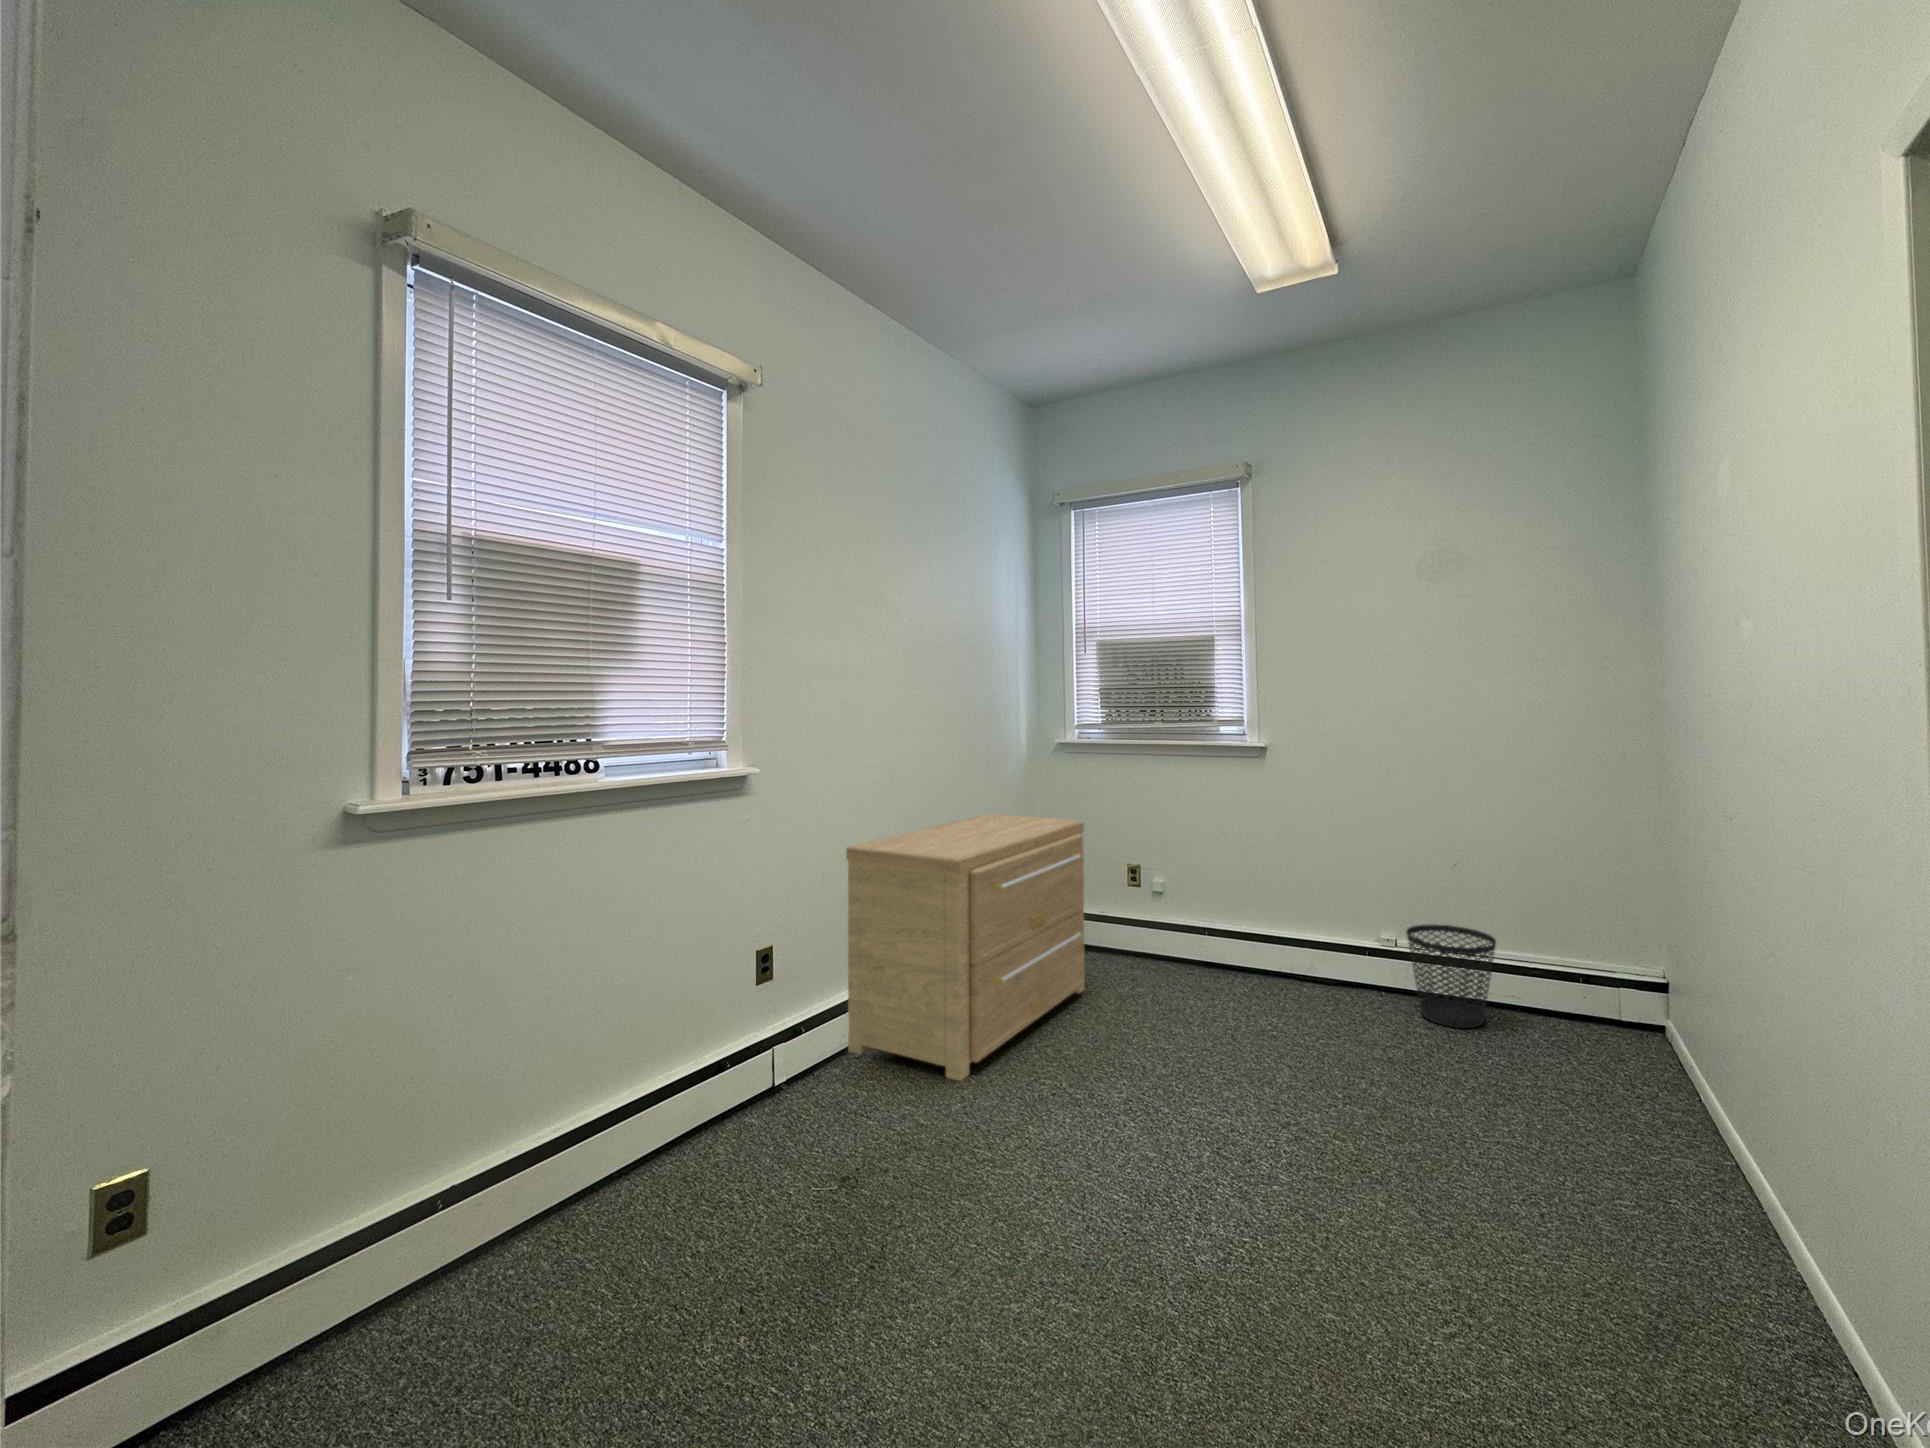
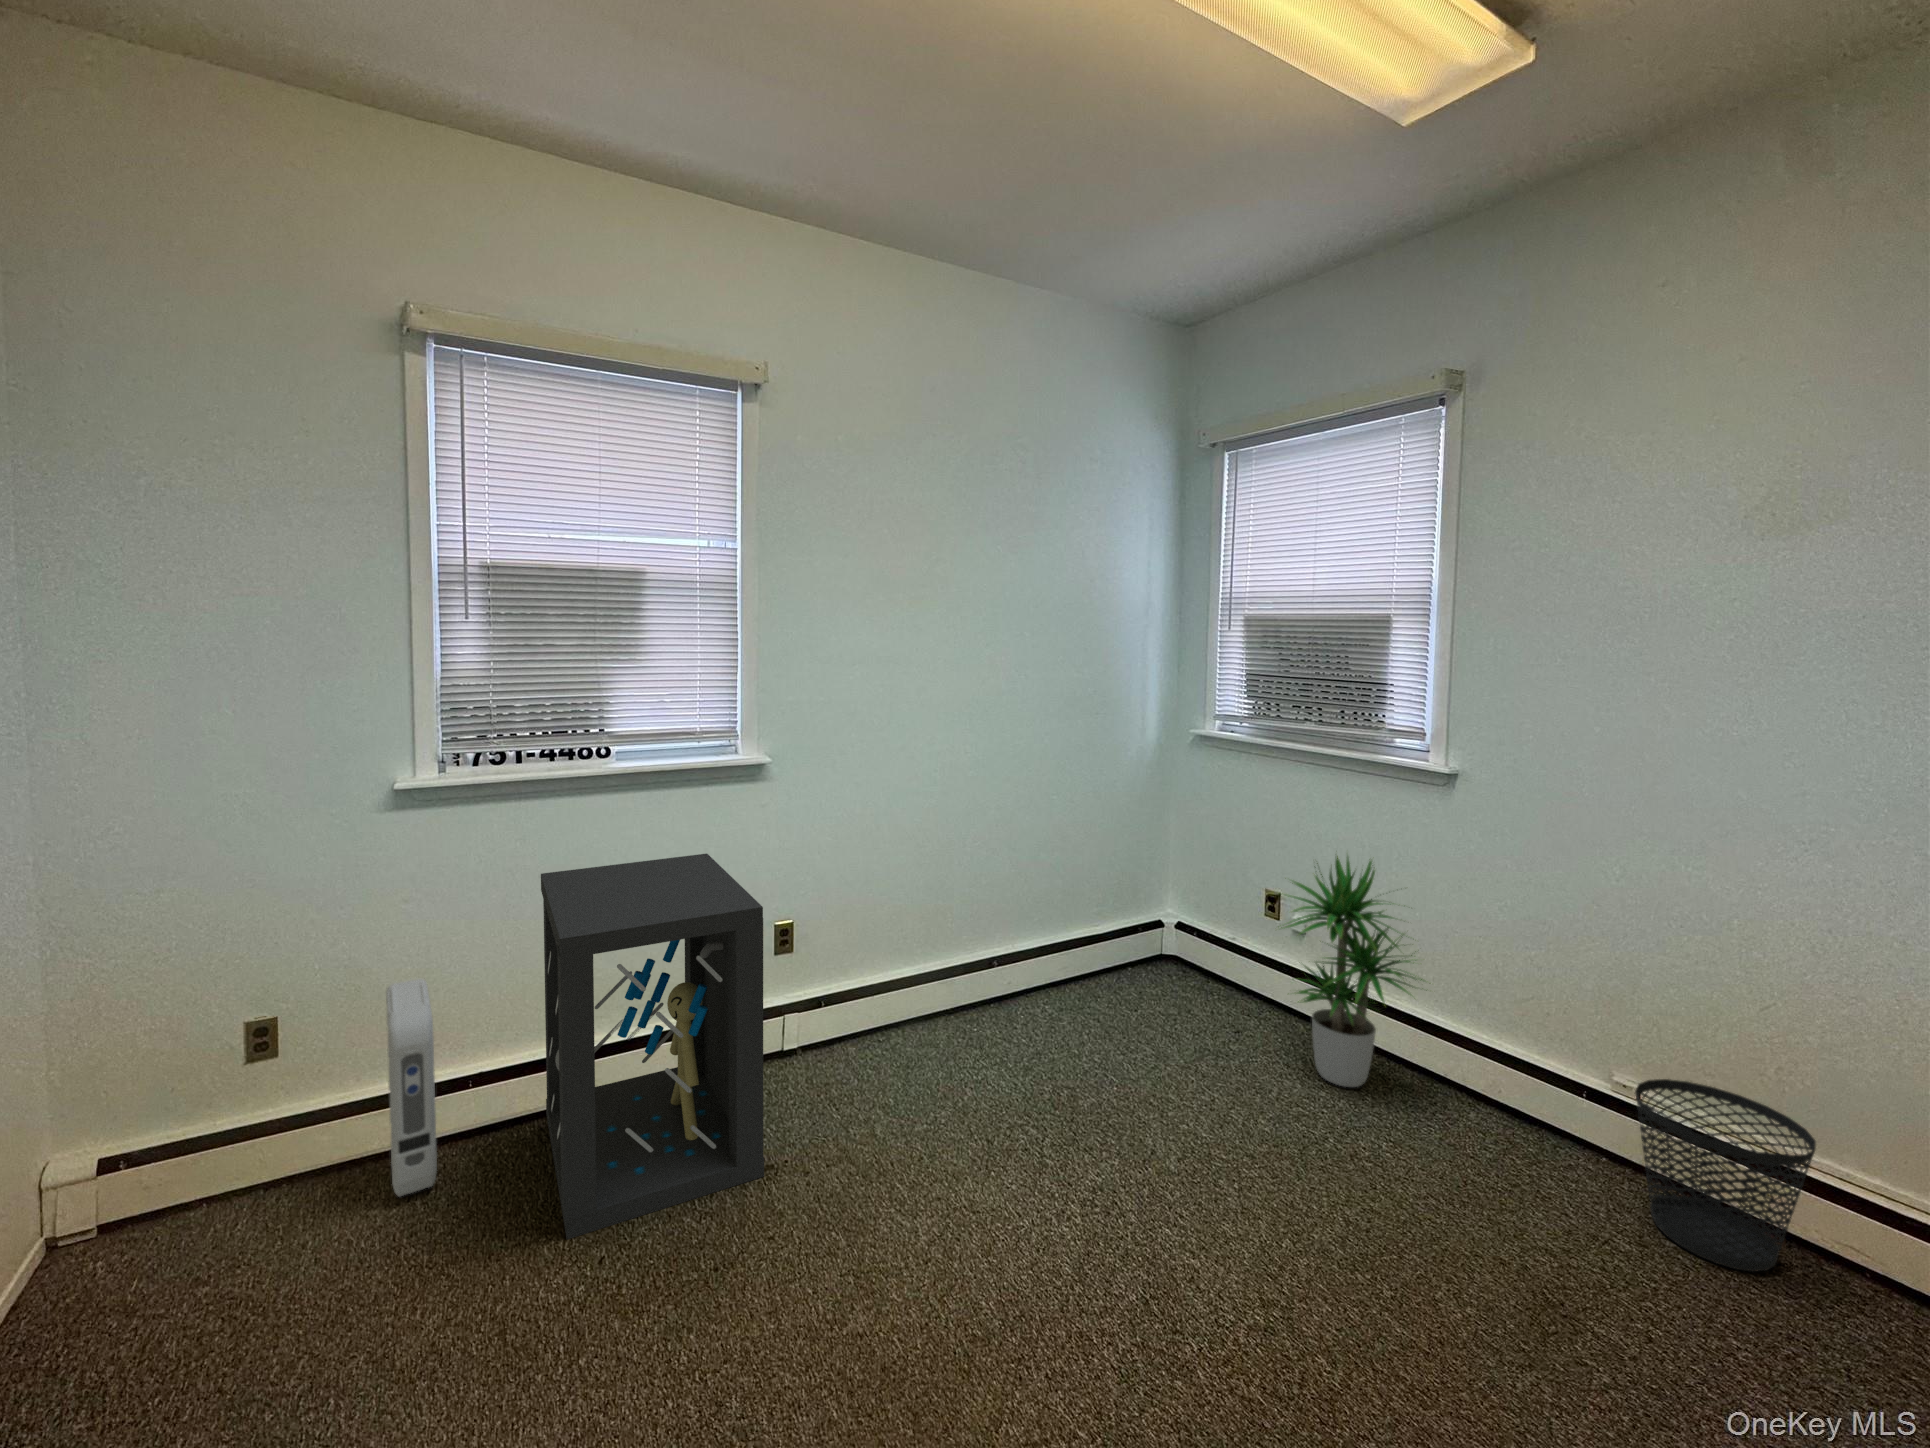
potted plant: none [1162,813,1280,994] -> present [1285,856,1427,1087]
side table: present [846,814,1085,1081] -> none [876,810,1173,1101]
storage cabinet: none [530,875,848,1310] -> present [541,854,764,1239]
air purifier: none [304,1074,452,1364] -> present [386,979,437,1196]

